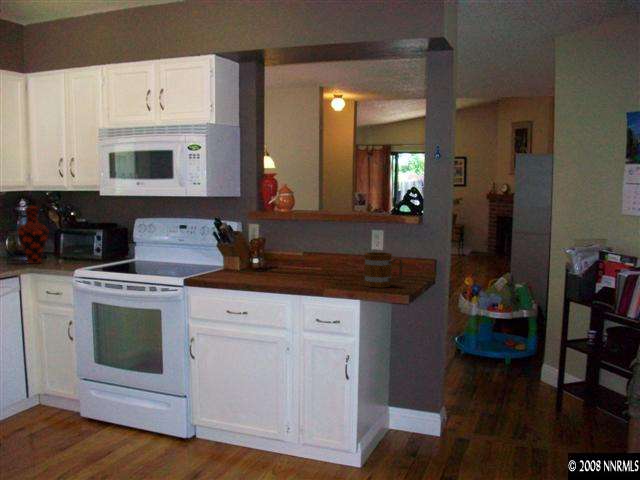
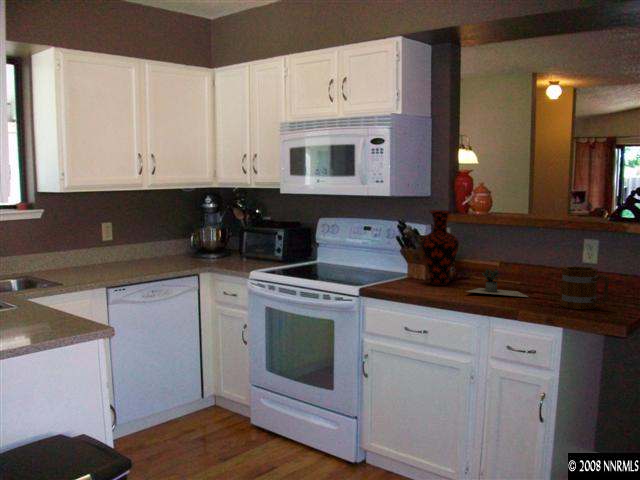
vase: present [17,206,49,264] -> present [421,210,459,285]
potted plant: none [281,256,353,280] -> present [467,268,551,297]

